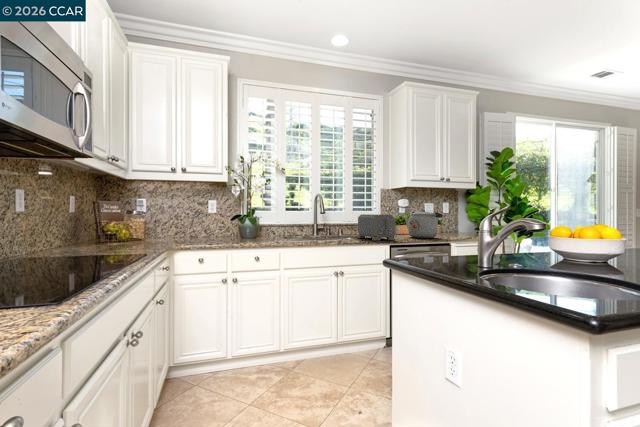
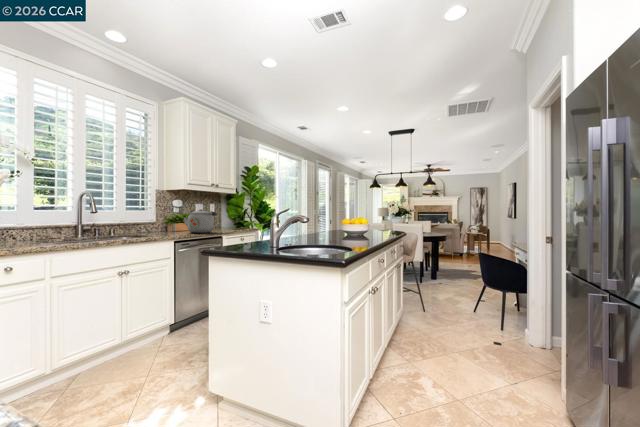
toaster: present [357,214,396,240] -> none [138,213,181,237]

